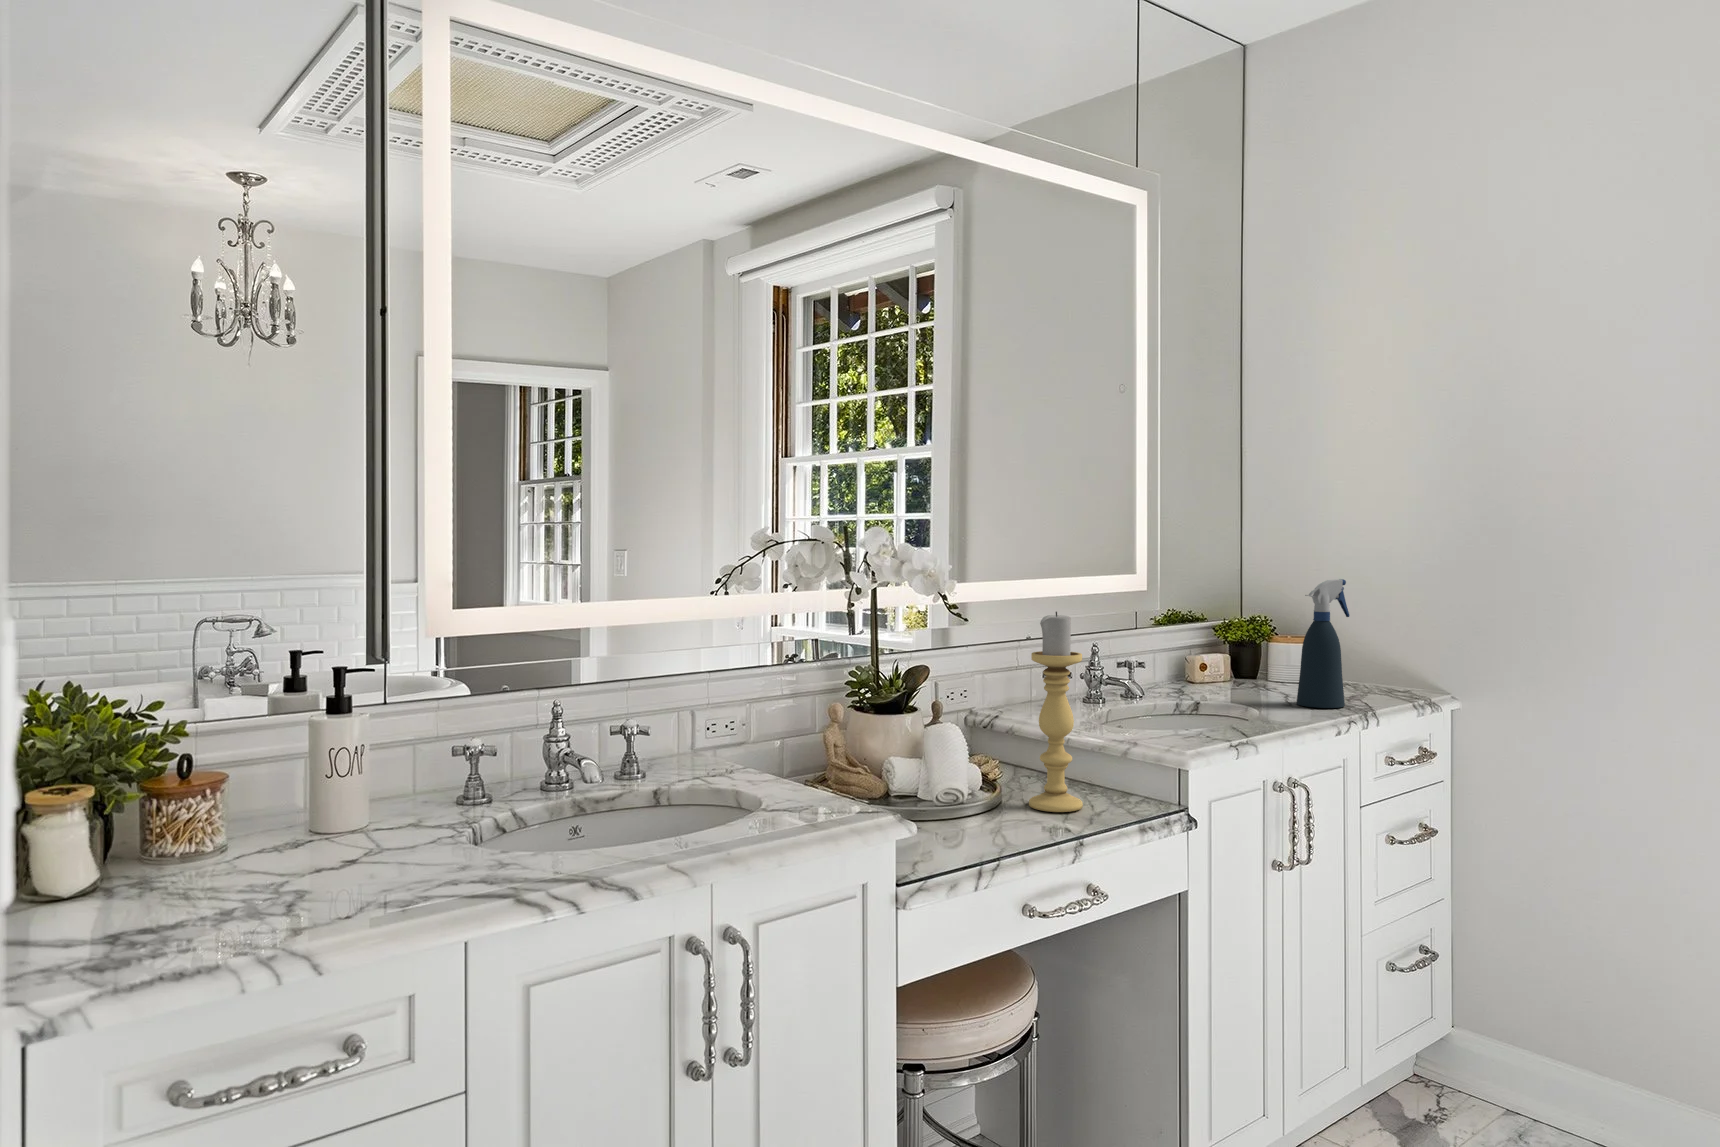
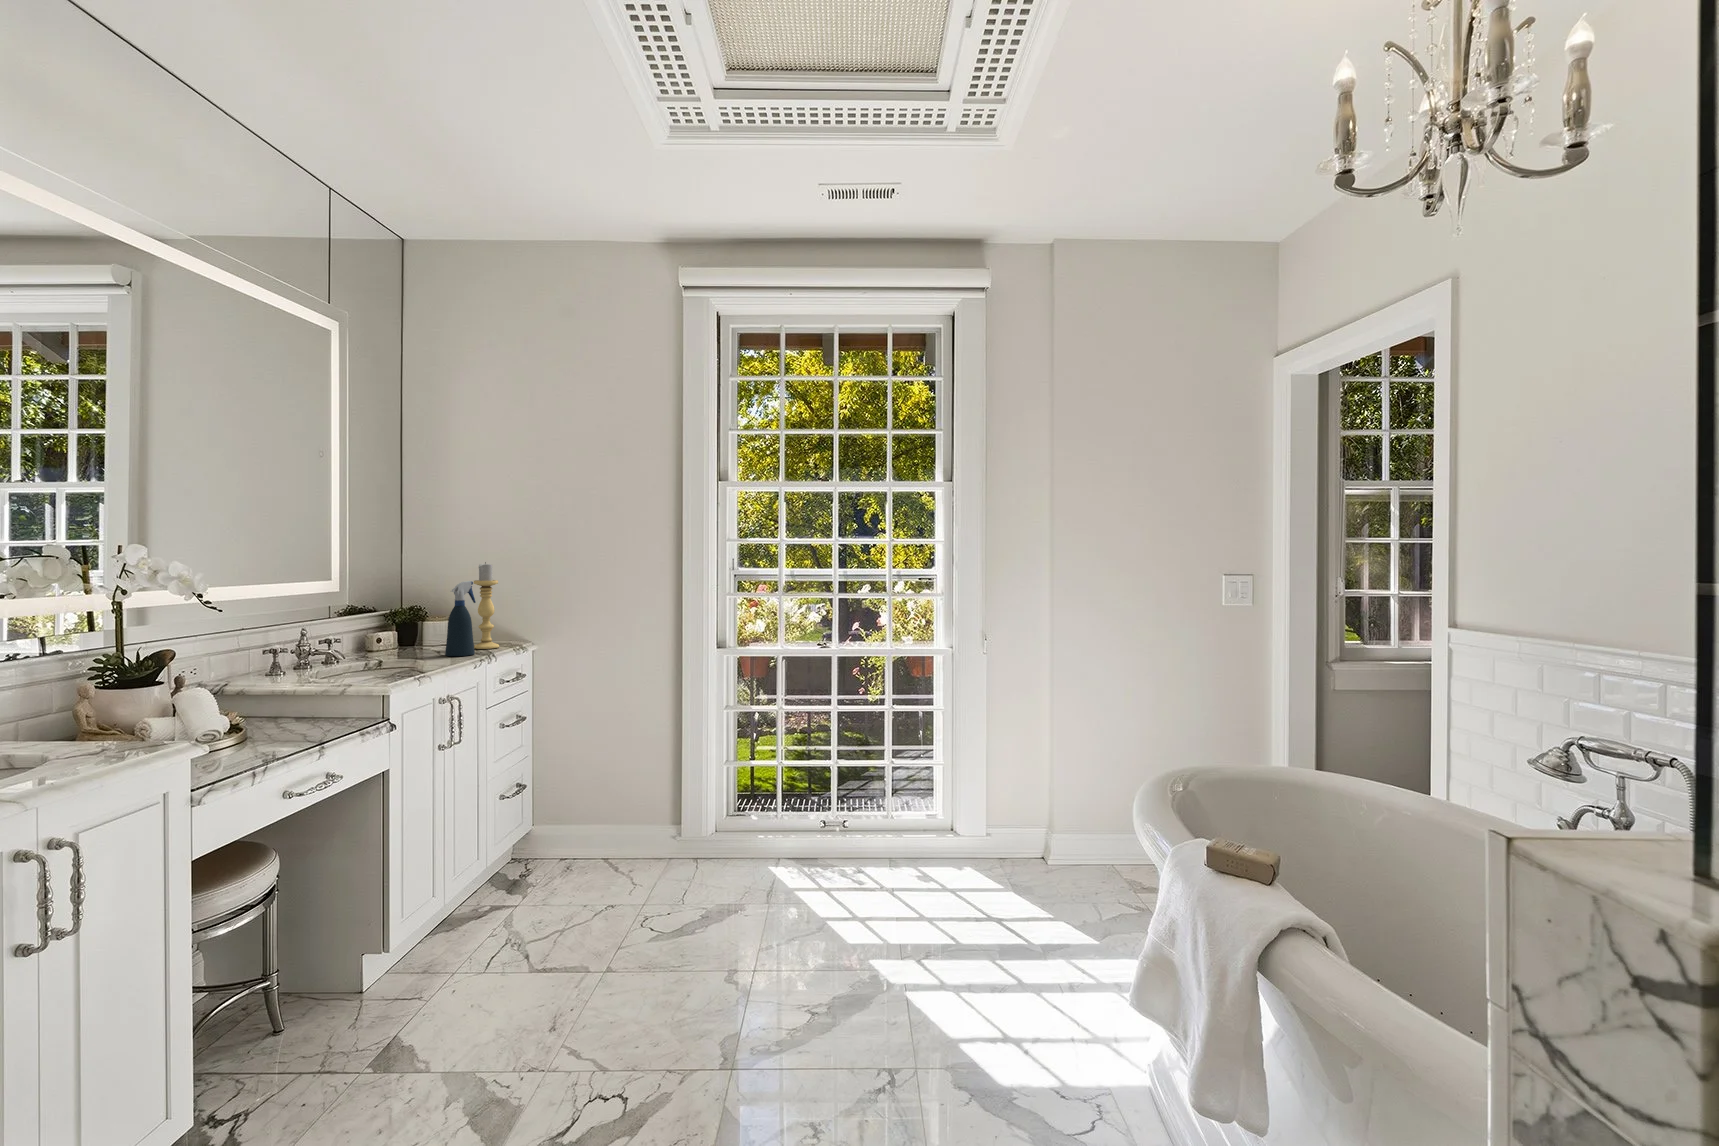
candle holder: present [1029,612,1083,812] -> present [474,562,499,649]

